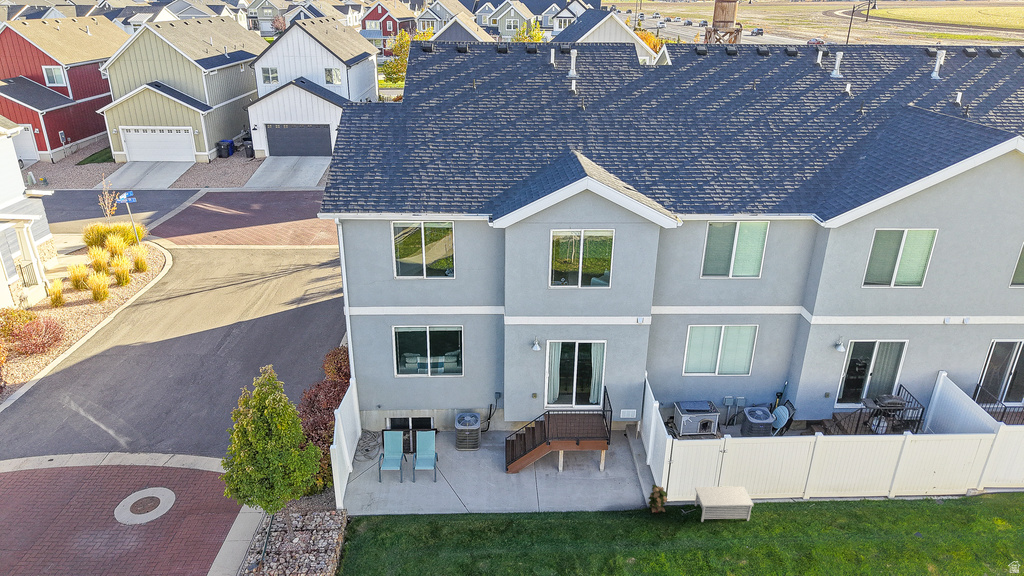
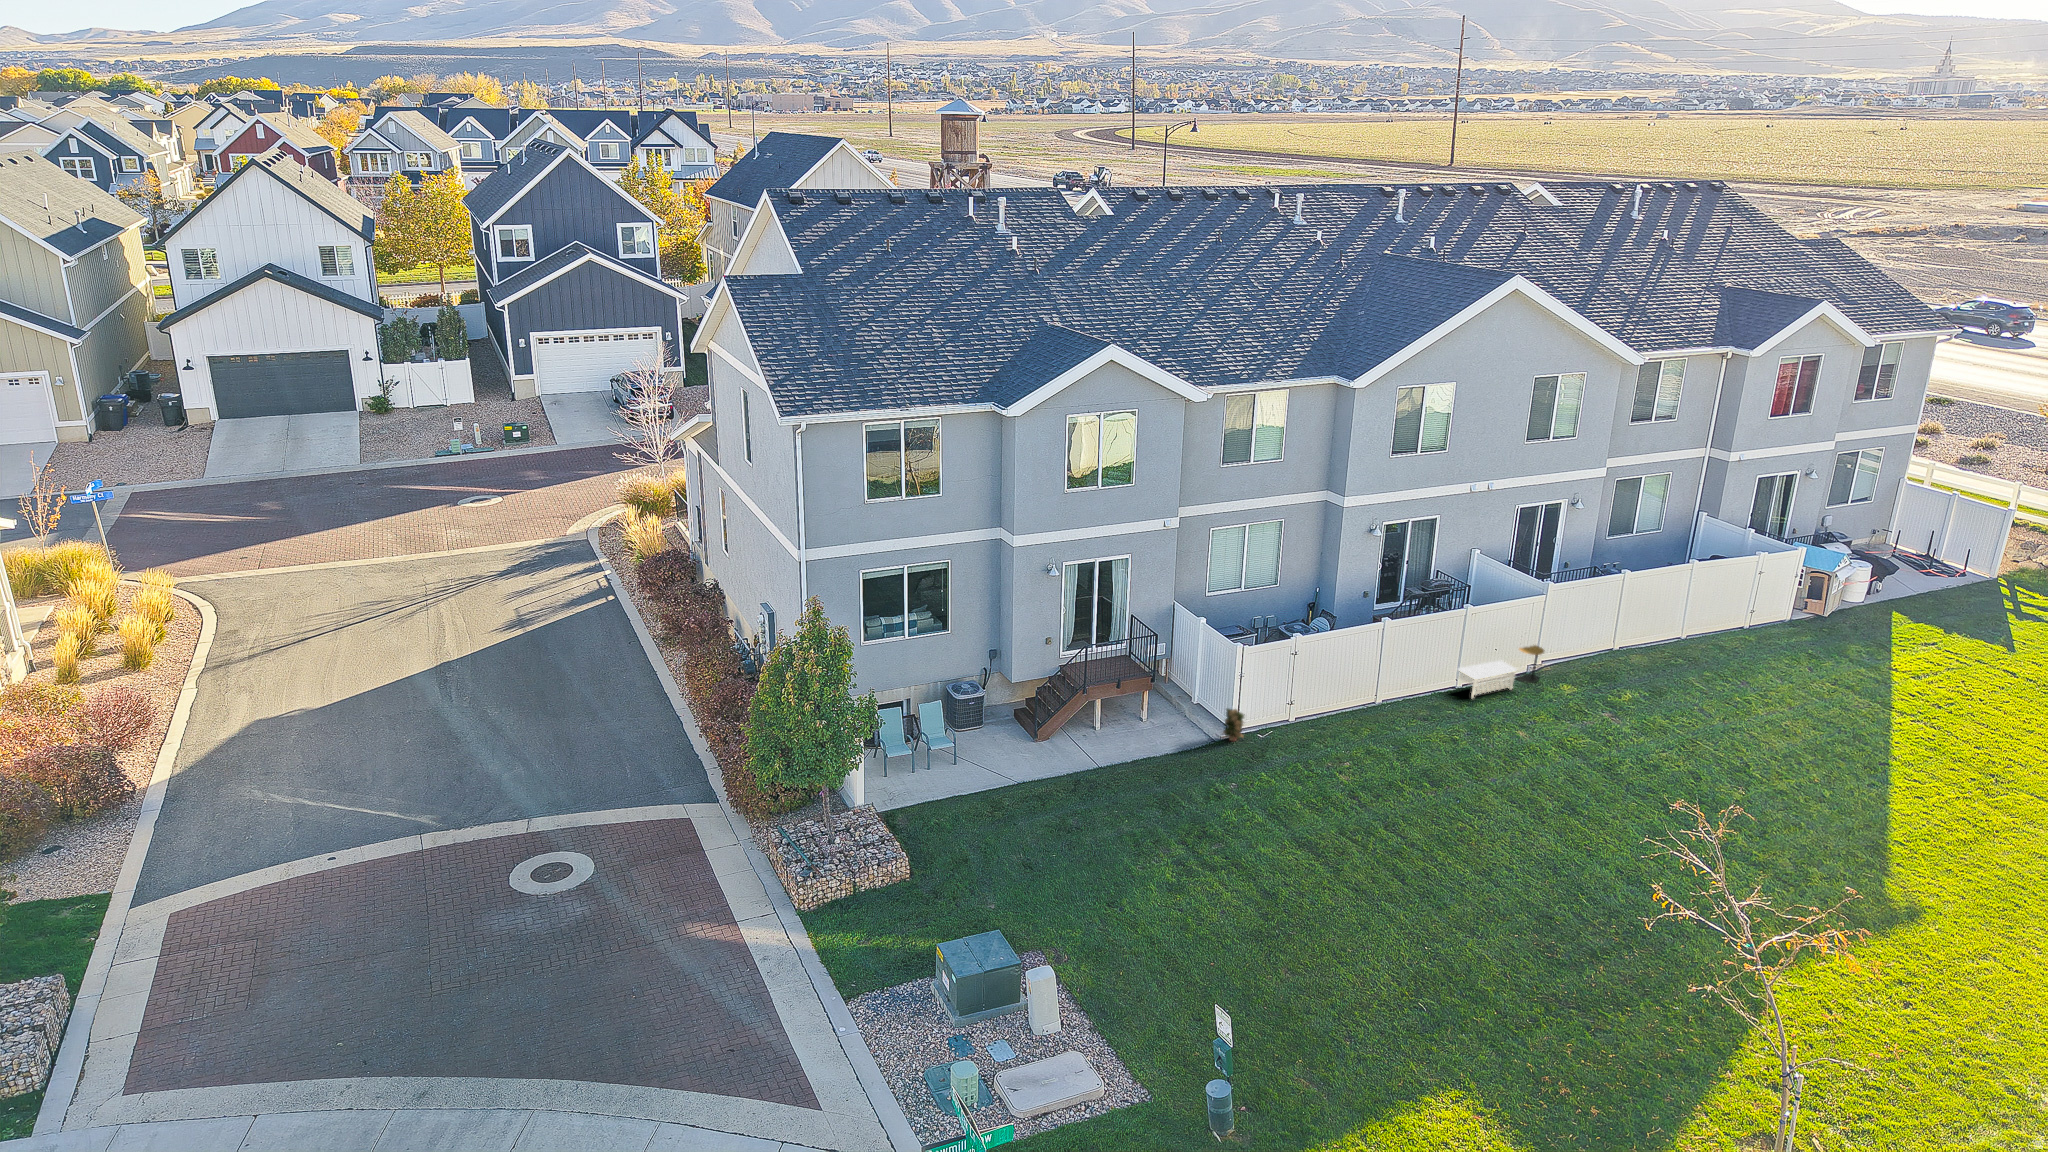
side table: none [953,473,988,511] -> present [1516,645,1544,683]
storage bench: present [695,486,754,522] -> present [1458,661,1517,698]

